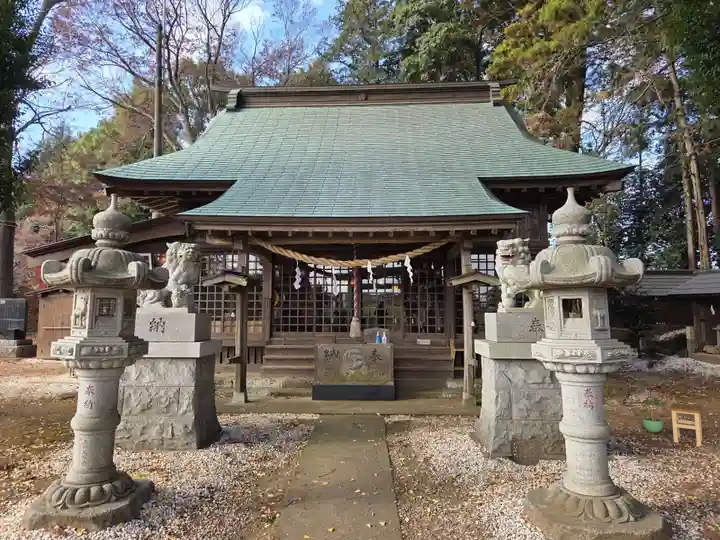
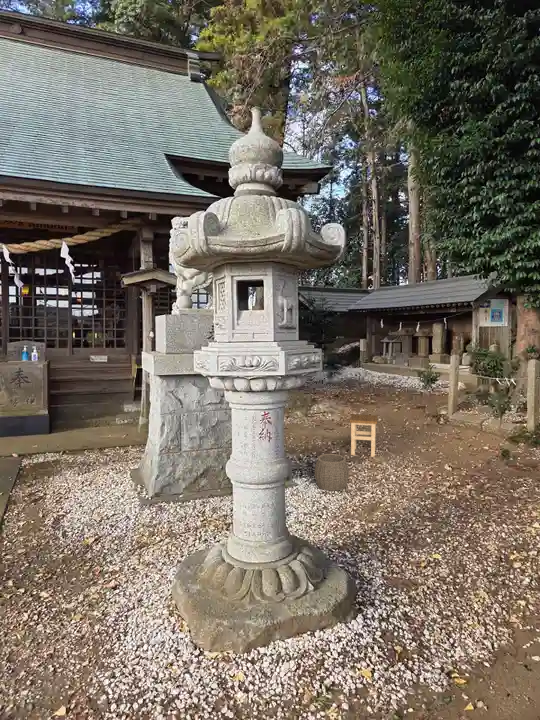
potted plant: present [642,397,666,432] -> none [323,409,346,446]
woven basket: present [510,434,541,465] -> present [314,454,349,491]

